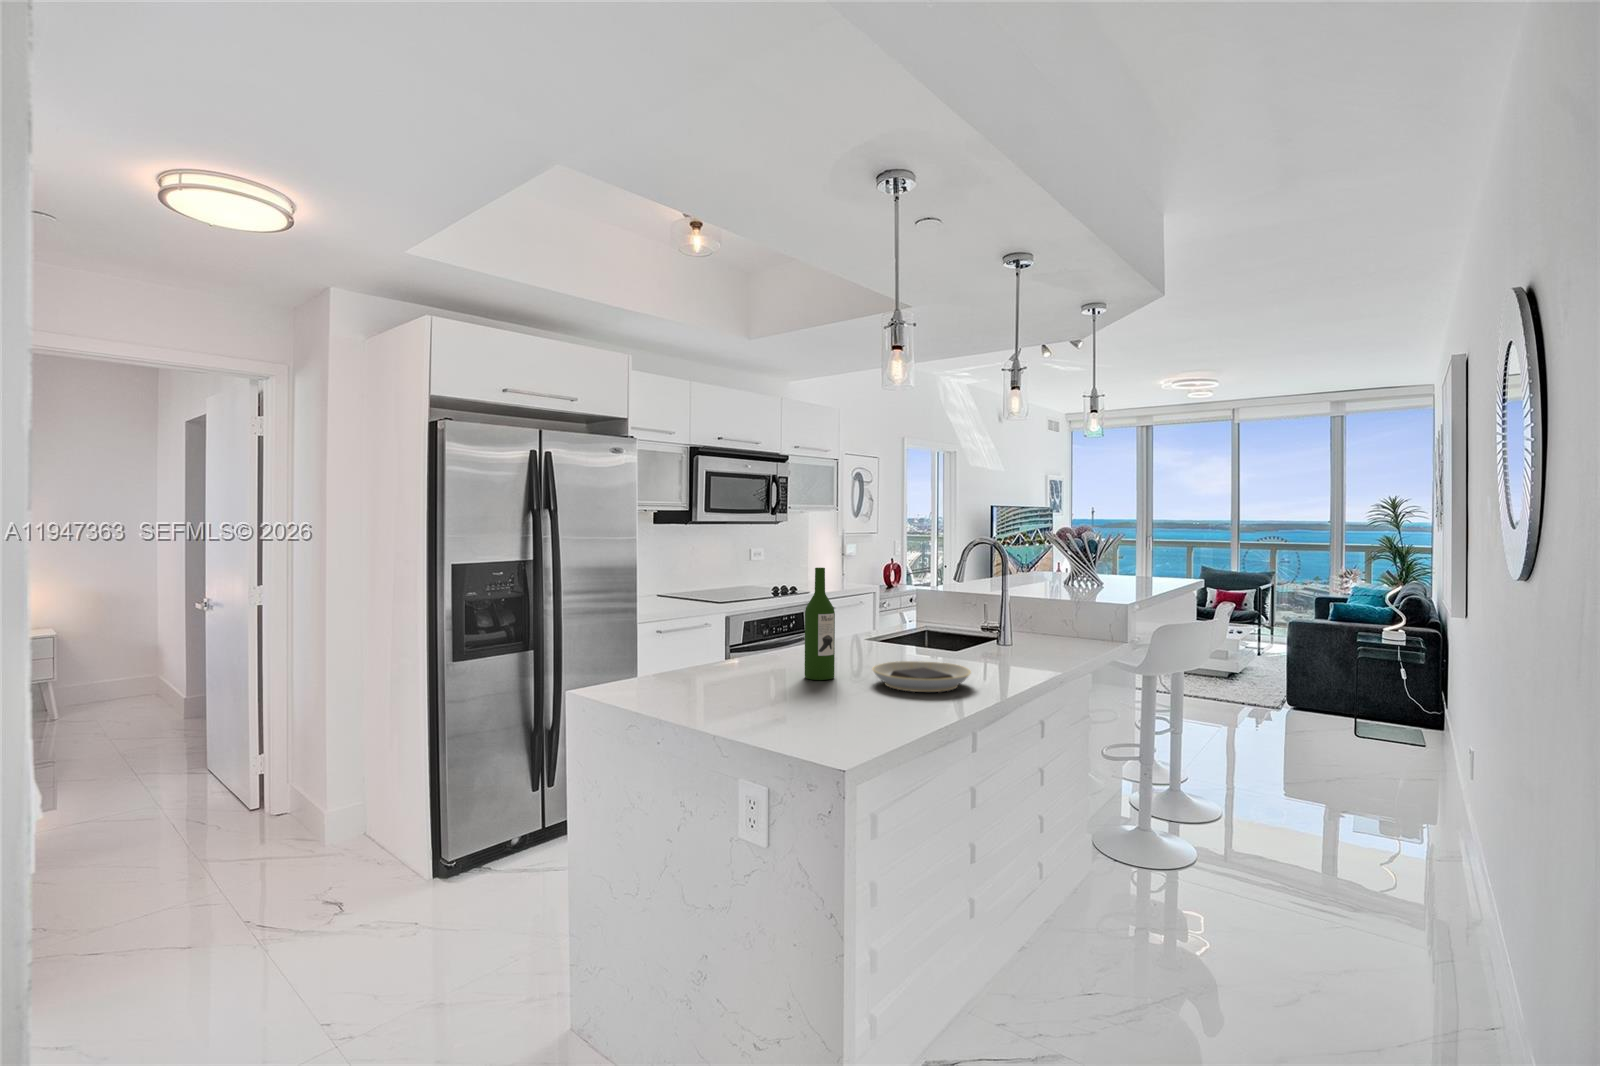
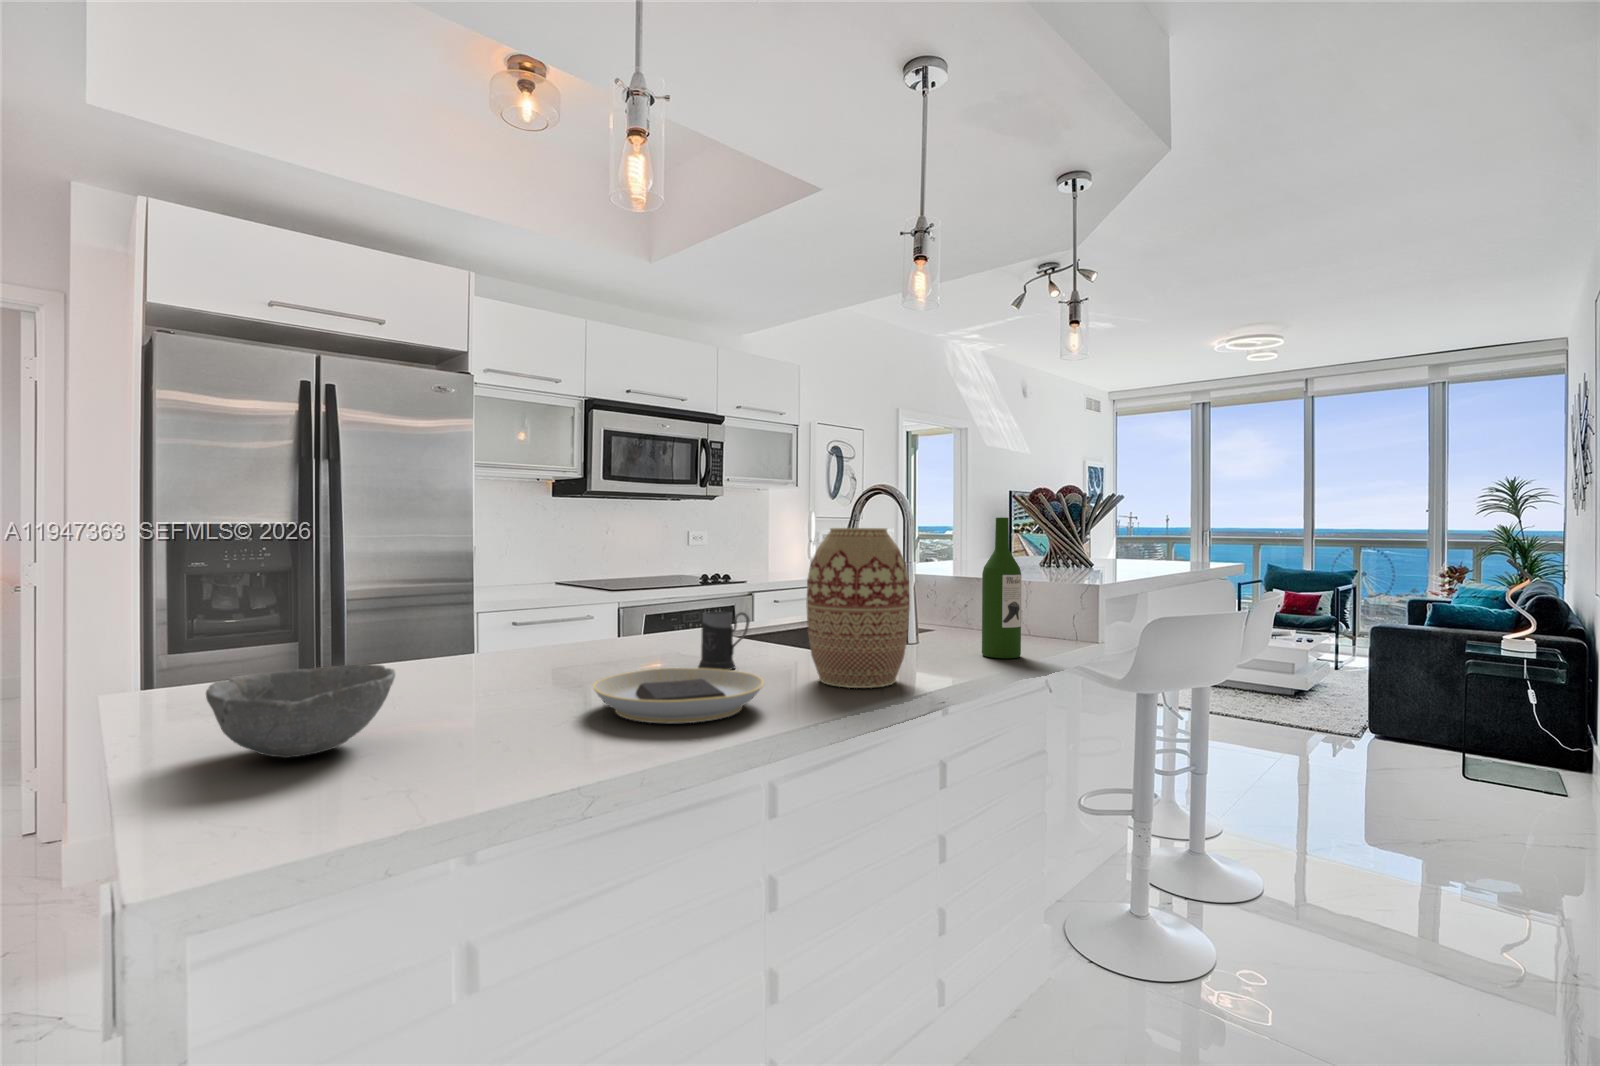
wine bottle: present [805,568,835,680] -> present [982,517,1021,658]
vase: none [967,573,1032,672] -> present [806,528,910,688]
mug: none [890,625,925,663] -> present [698,611,750,670]
bowl: none [723,662,807,711] -> present [206,664,395,758]

